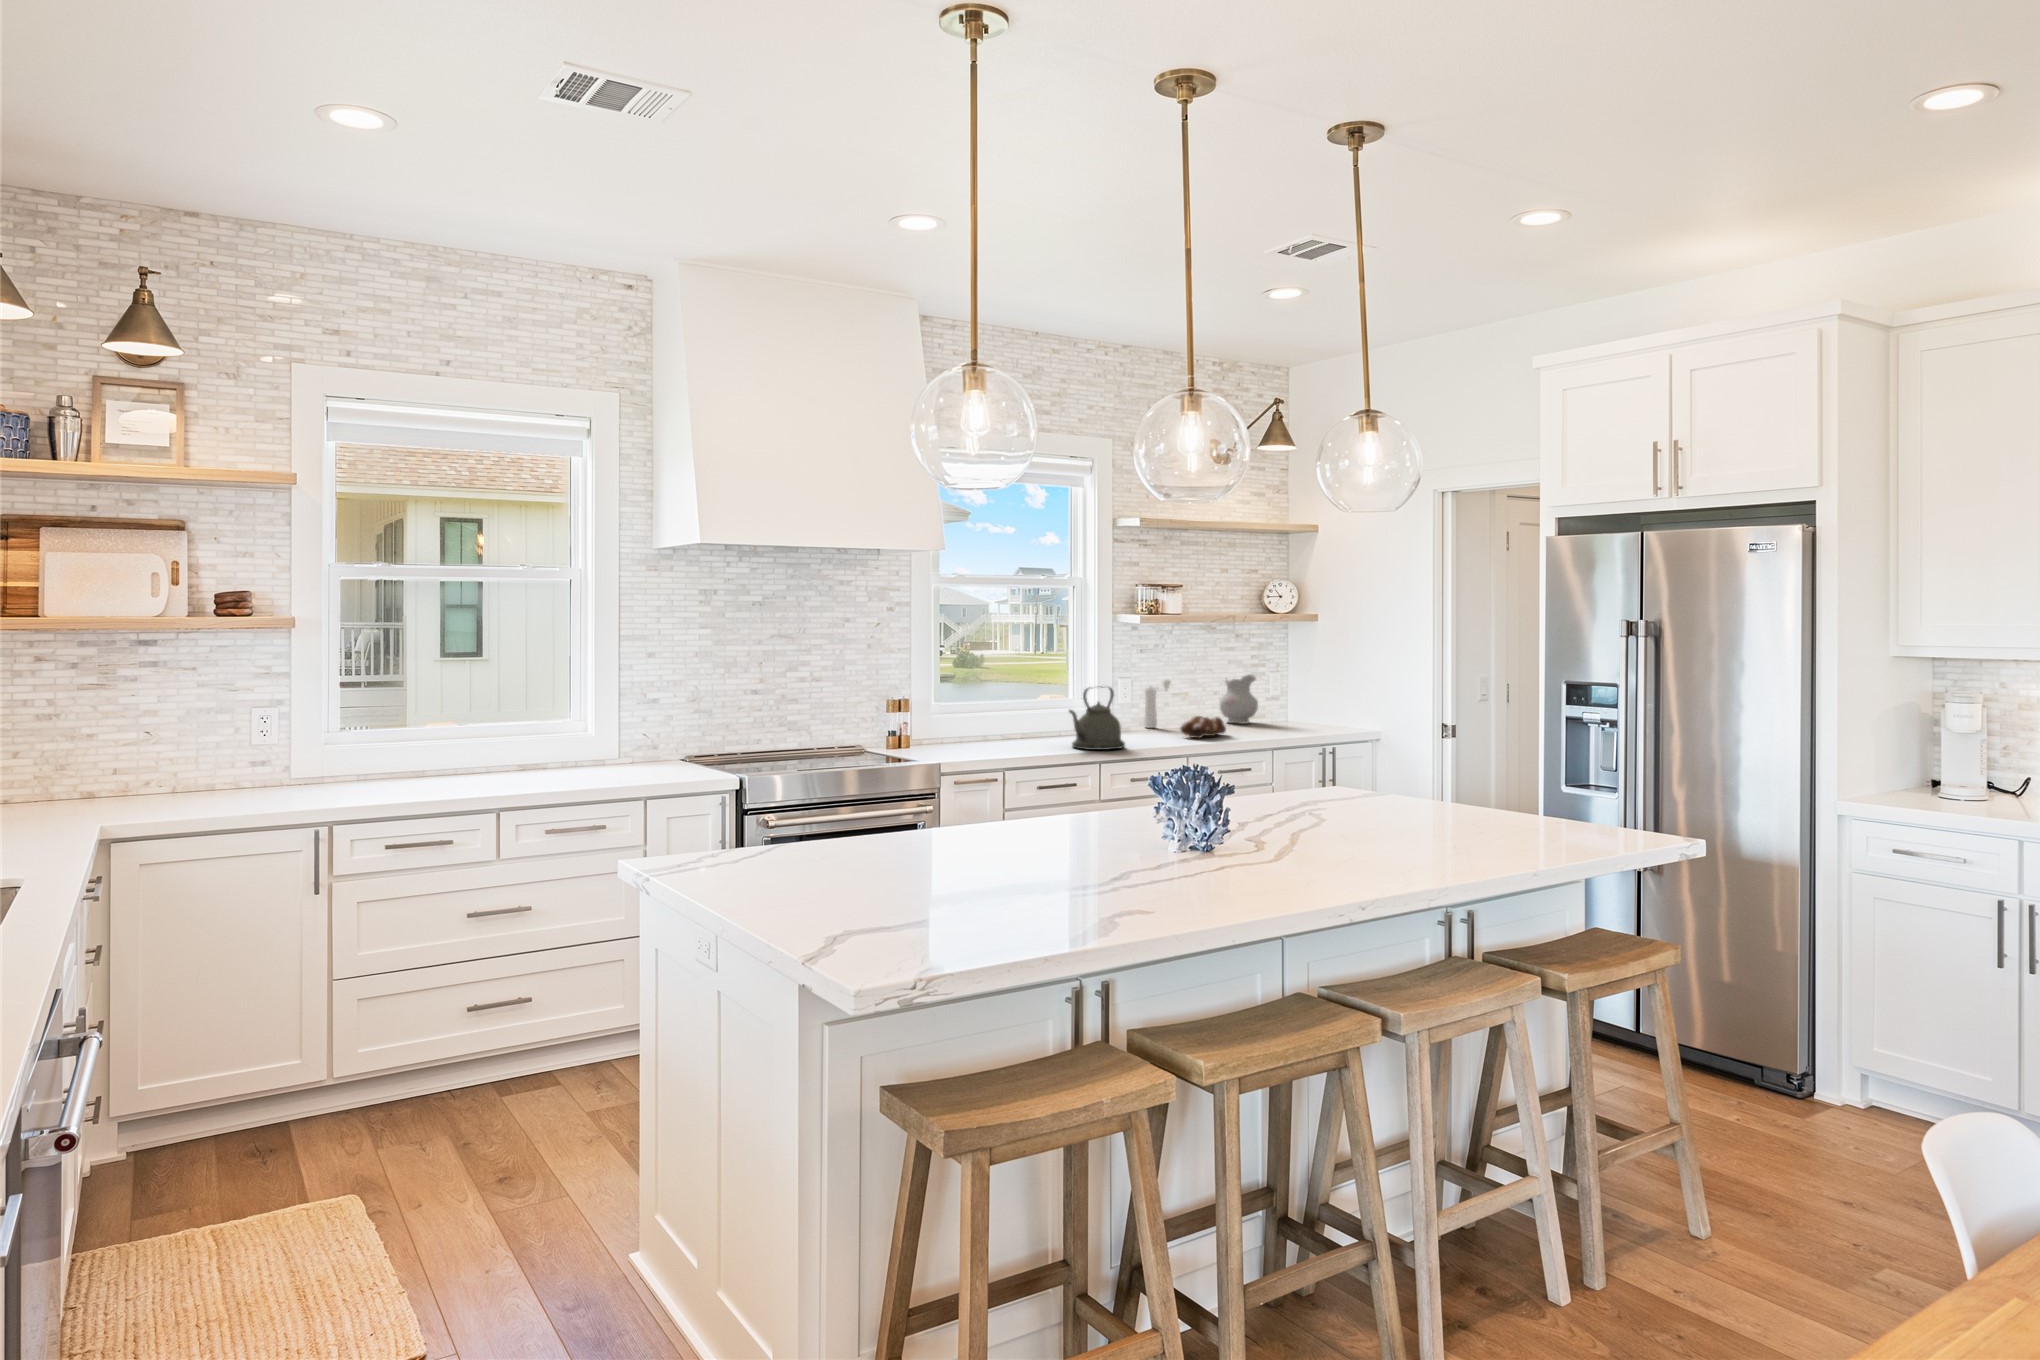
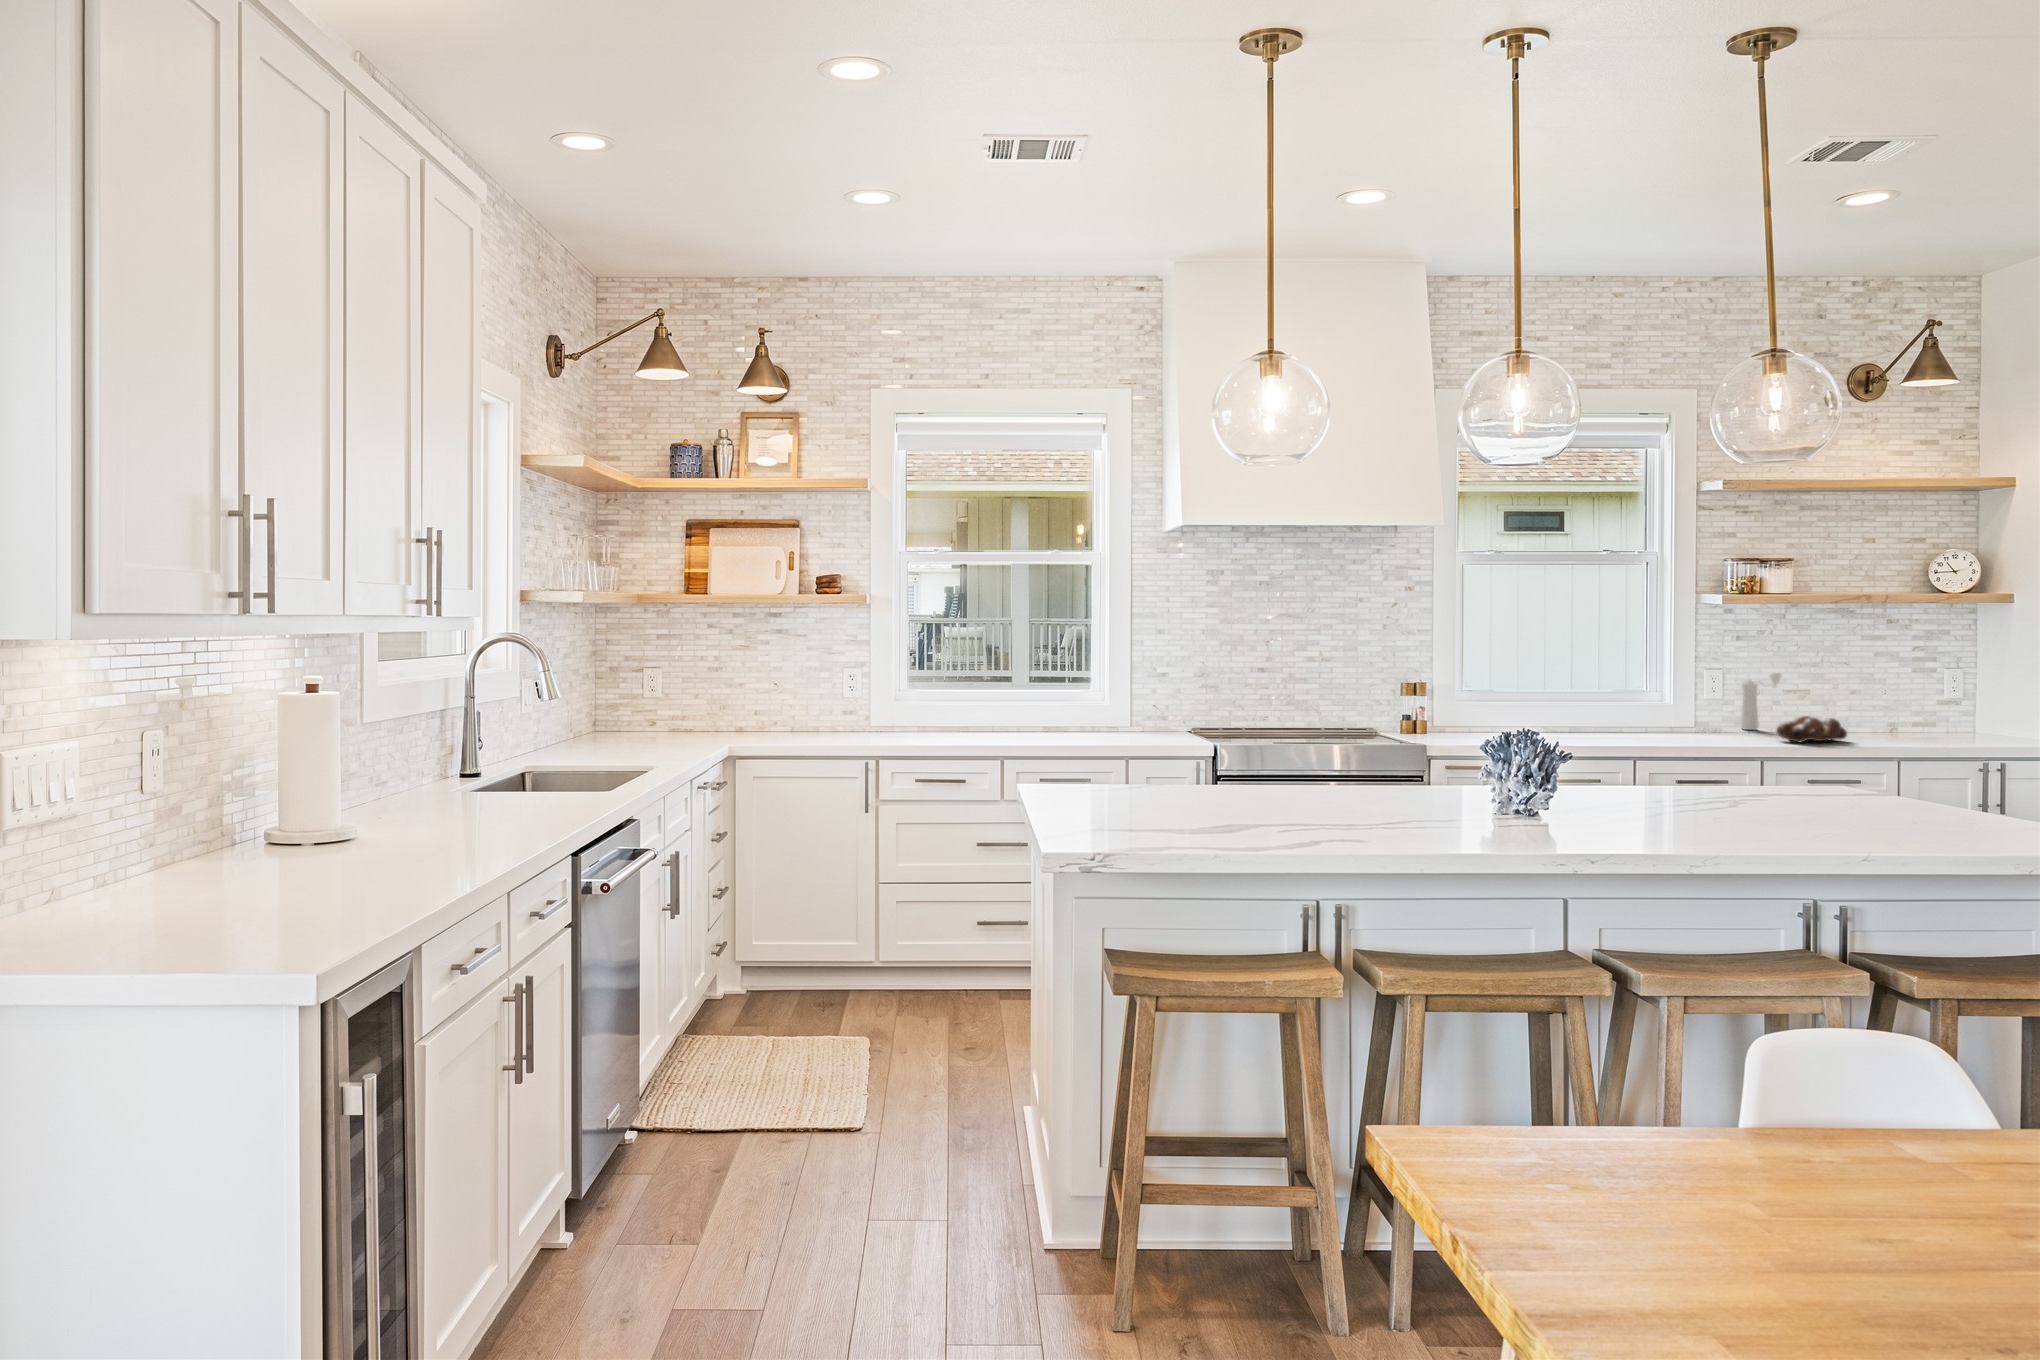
ceramic pitcher: present [1219,674,1258,724] -> none [1855,666,1917,731]
kettle: present [1069,687,1125,750] -> none [1605,675,1683,747]

